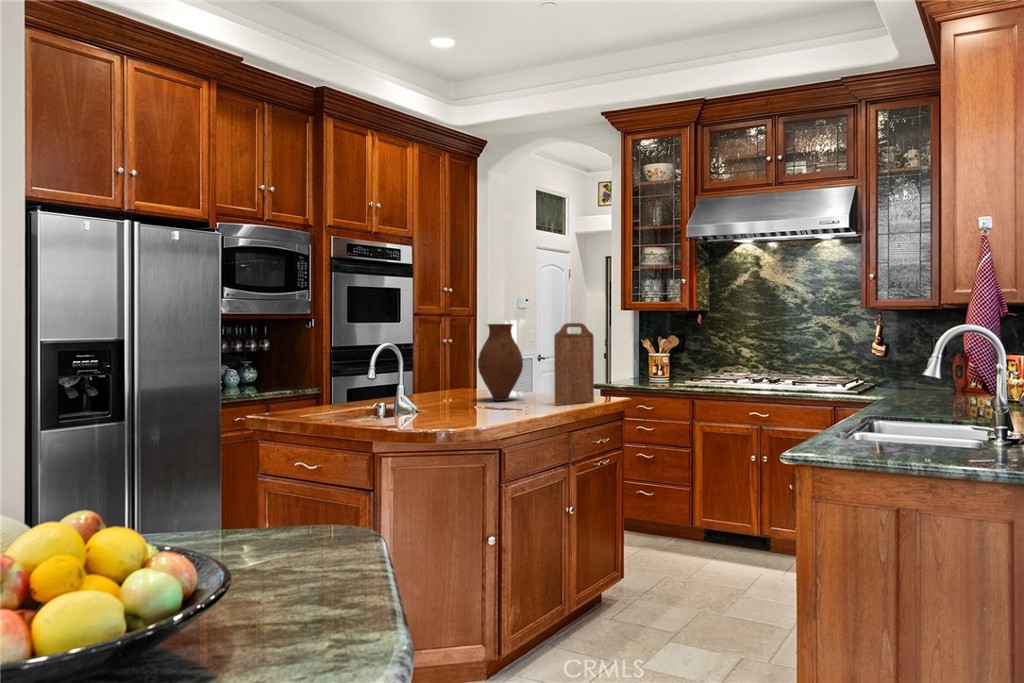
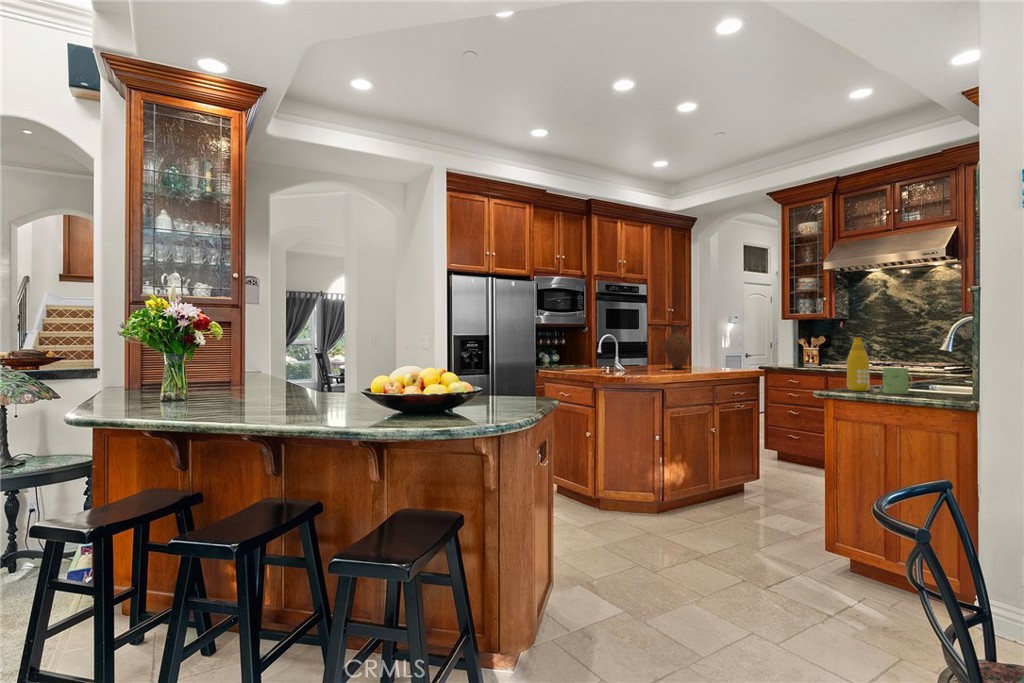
cutting board: present [554,323,594,405] -> none [705,325,731,371]
bottle: none [863,356,901,458] -> present [847,335,870,391]
mug: none [932,415,986,465] -> present [883,368,913,394]

